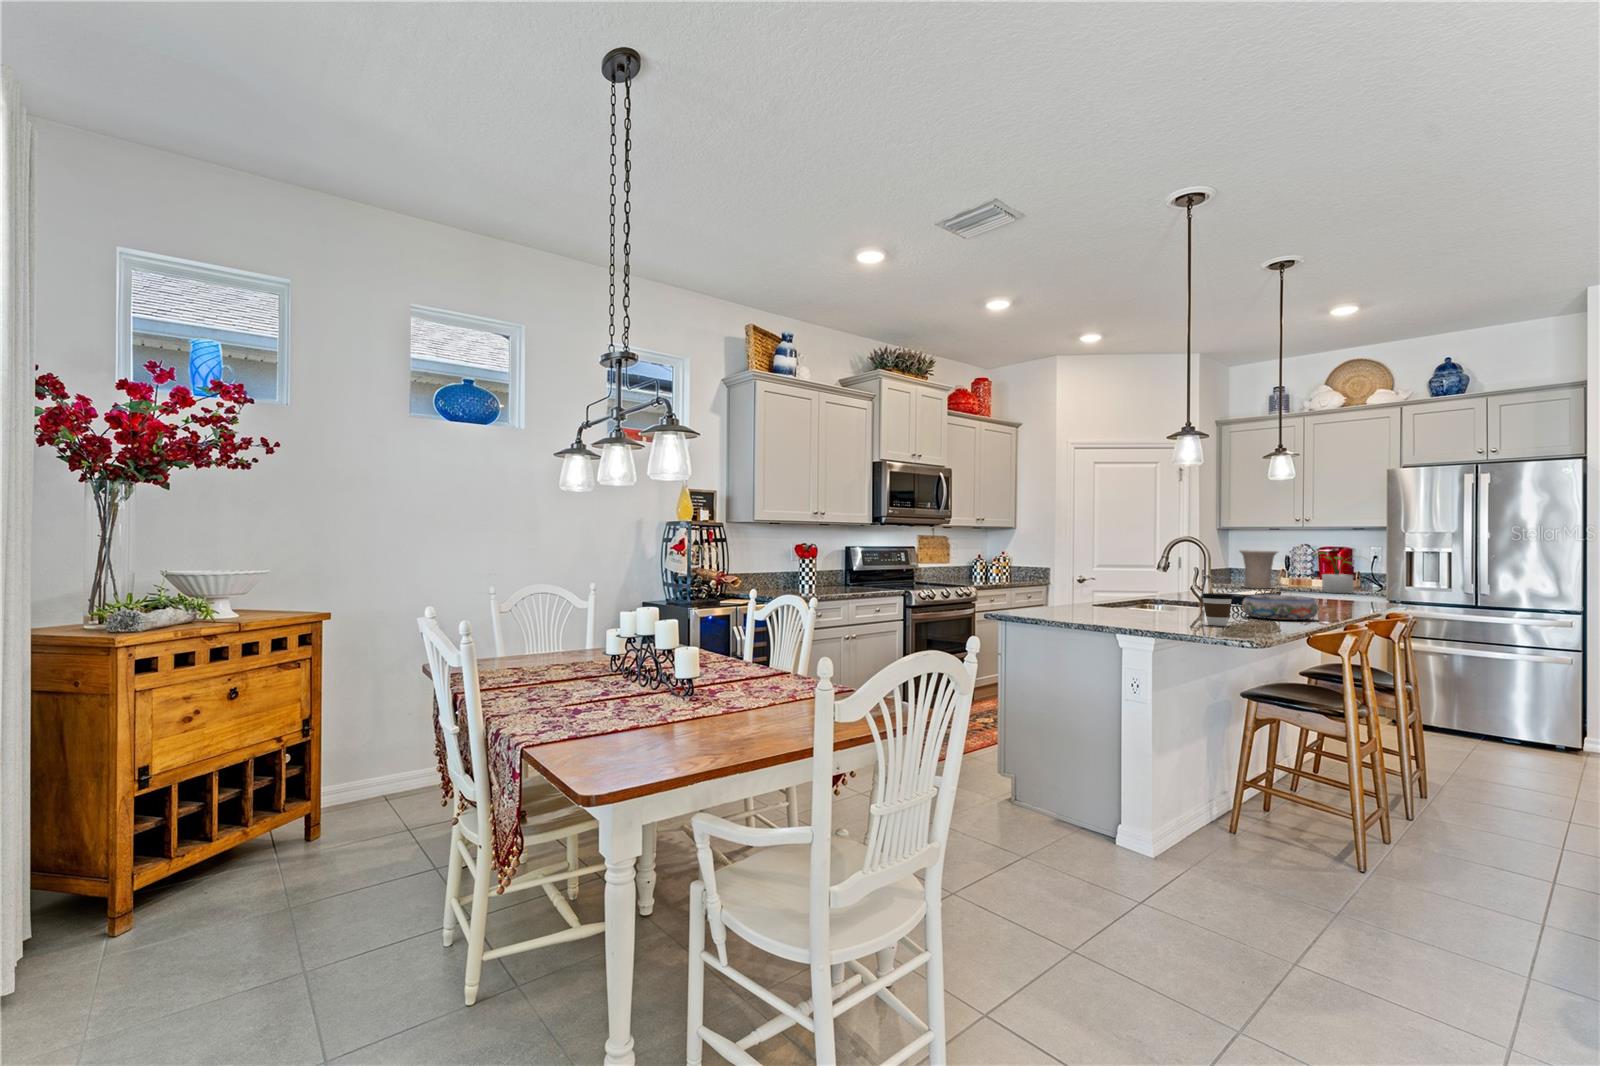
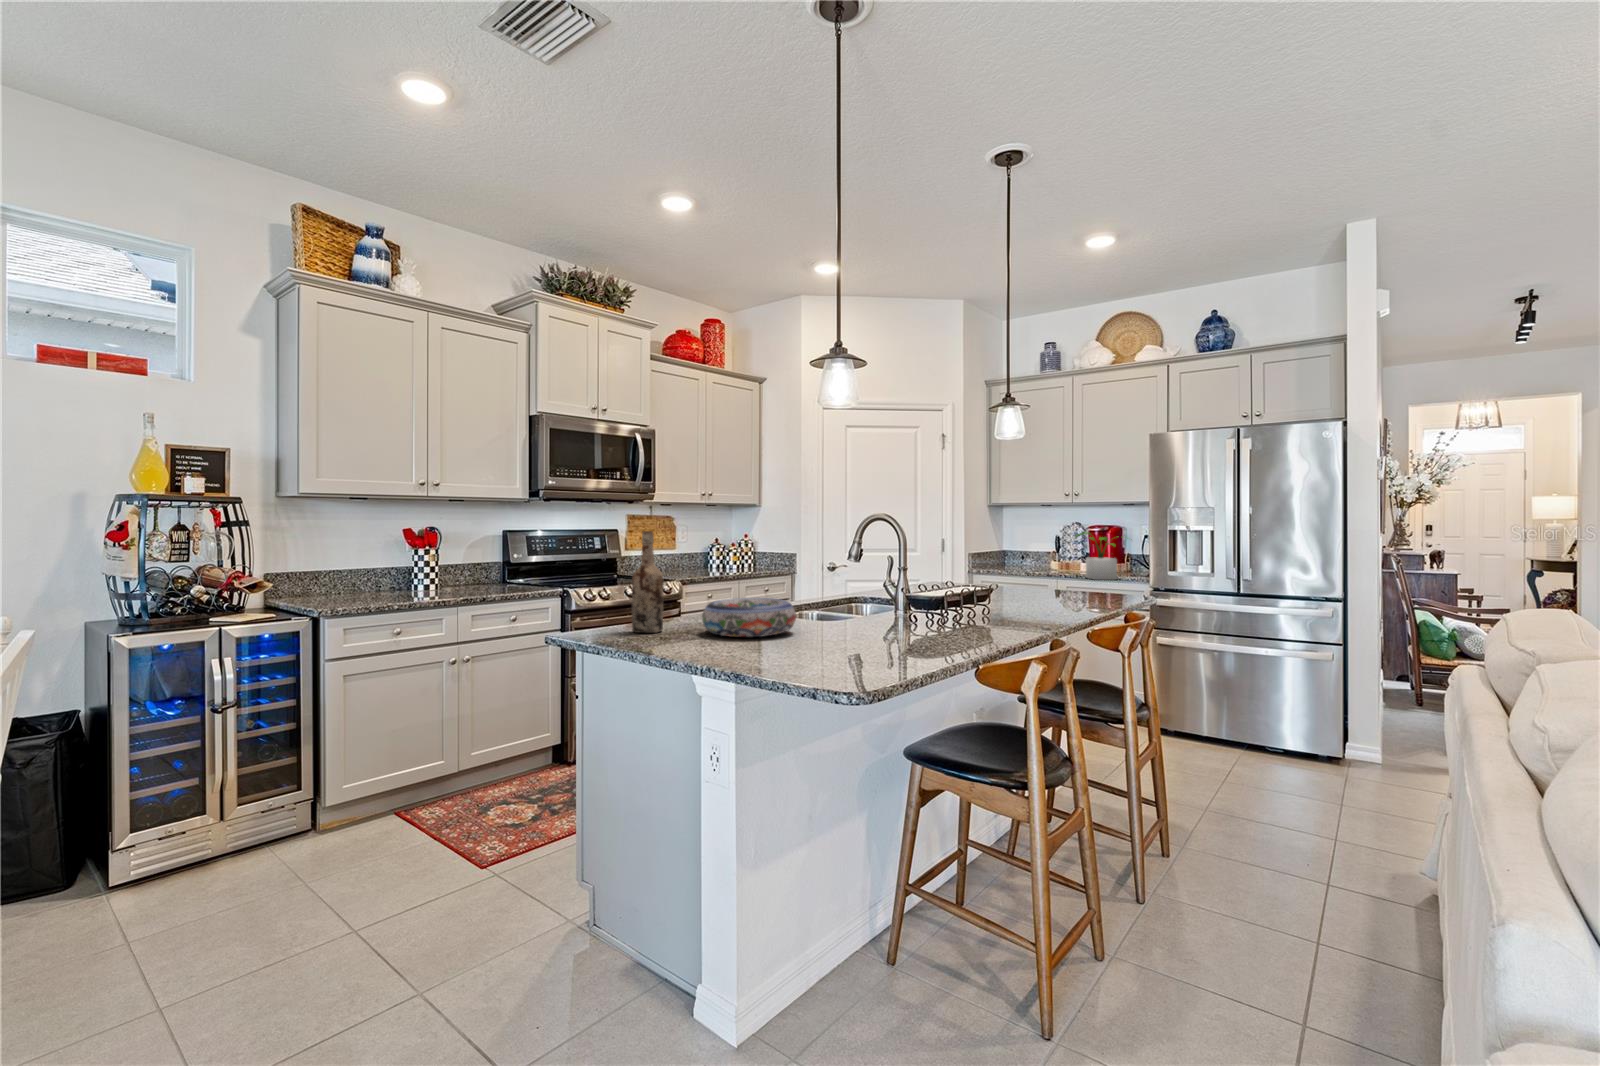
wine bottle: none [1040,546,1061,612] -> present [632,531,664,633]
vase: present [1240,550,1278,589] -> none [1004,530,1045,575]
coffee cup: present [1202,593,1234,626] -> none [817,606,862,660]
bowl: present [1242,595,1319,620] -> present [702,598,796,637]

